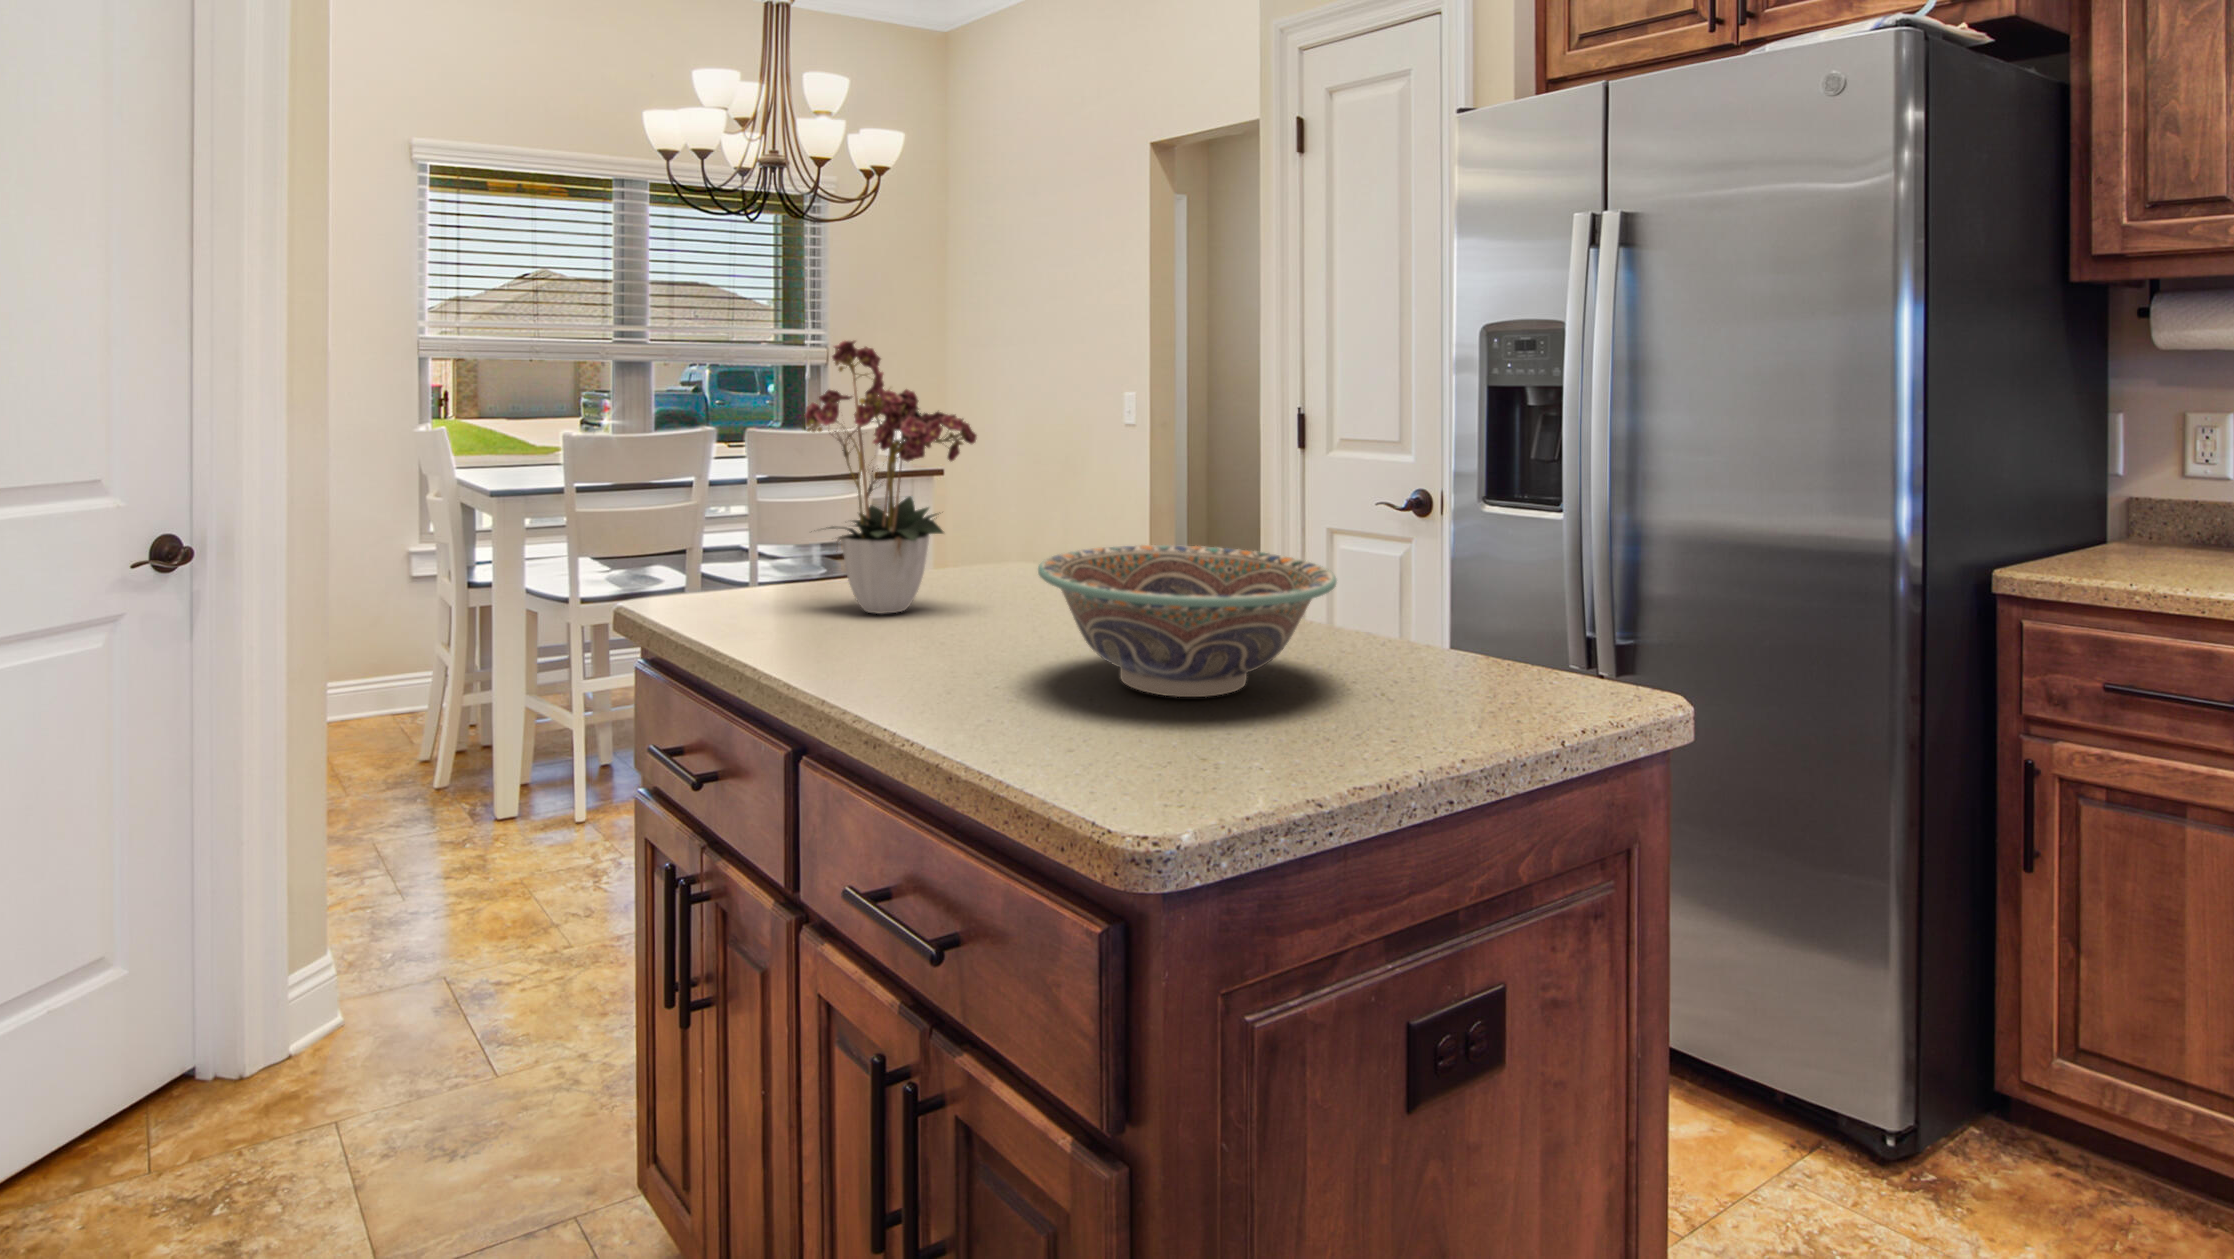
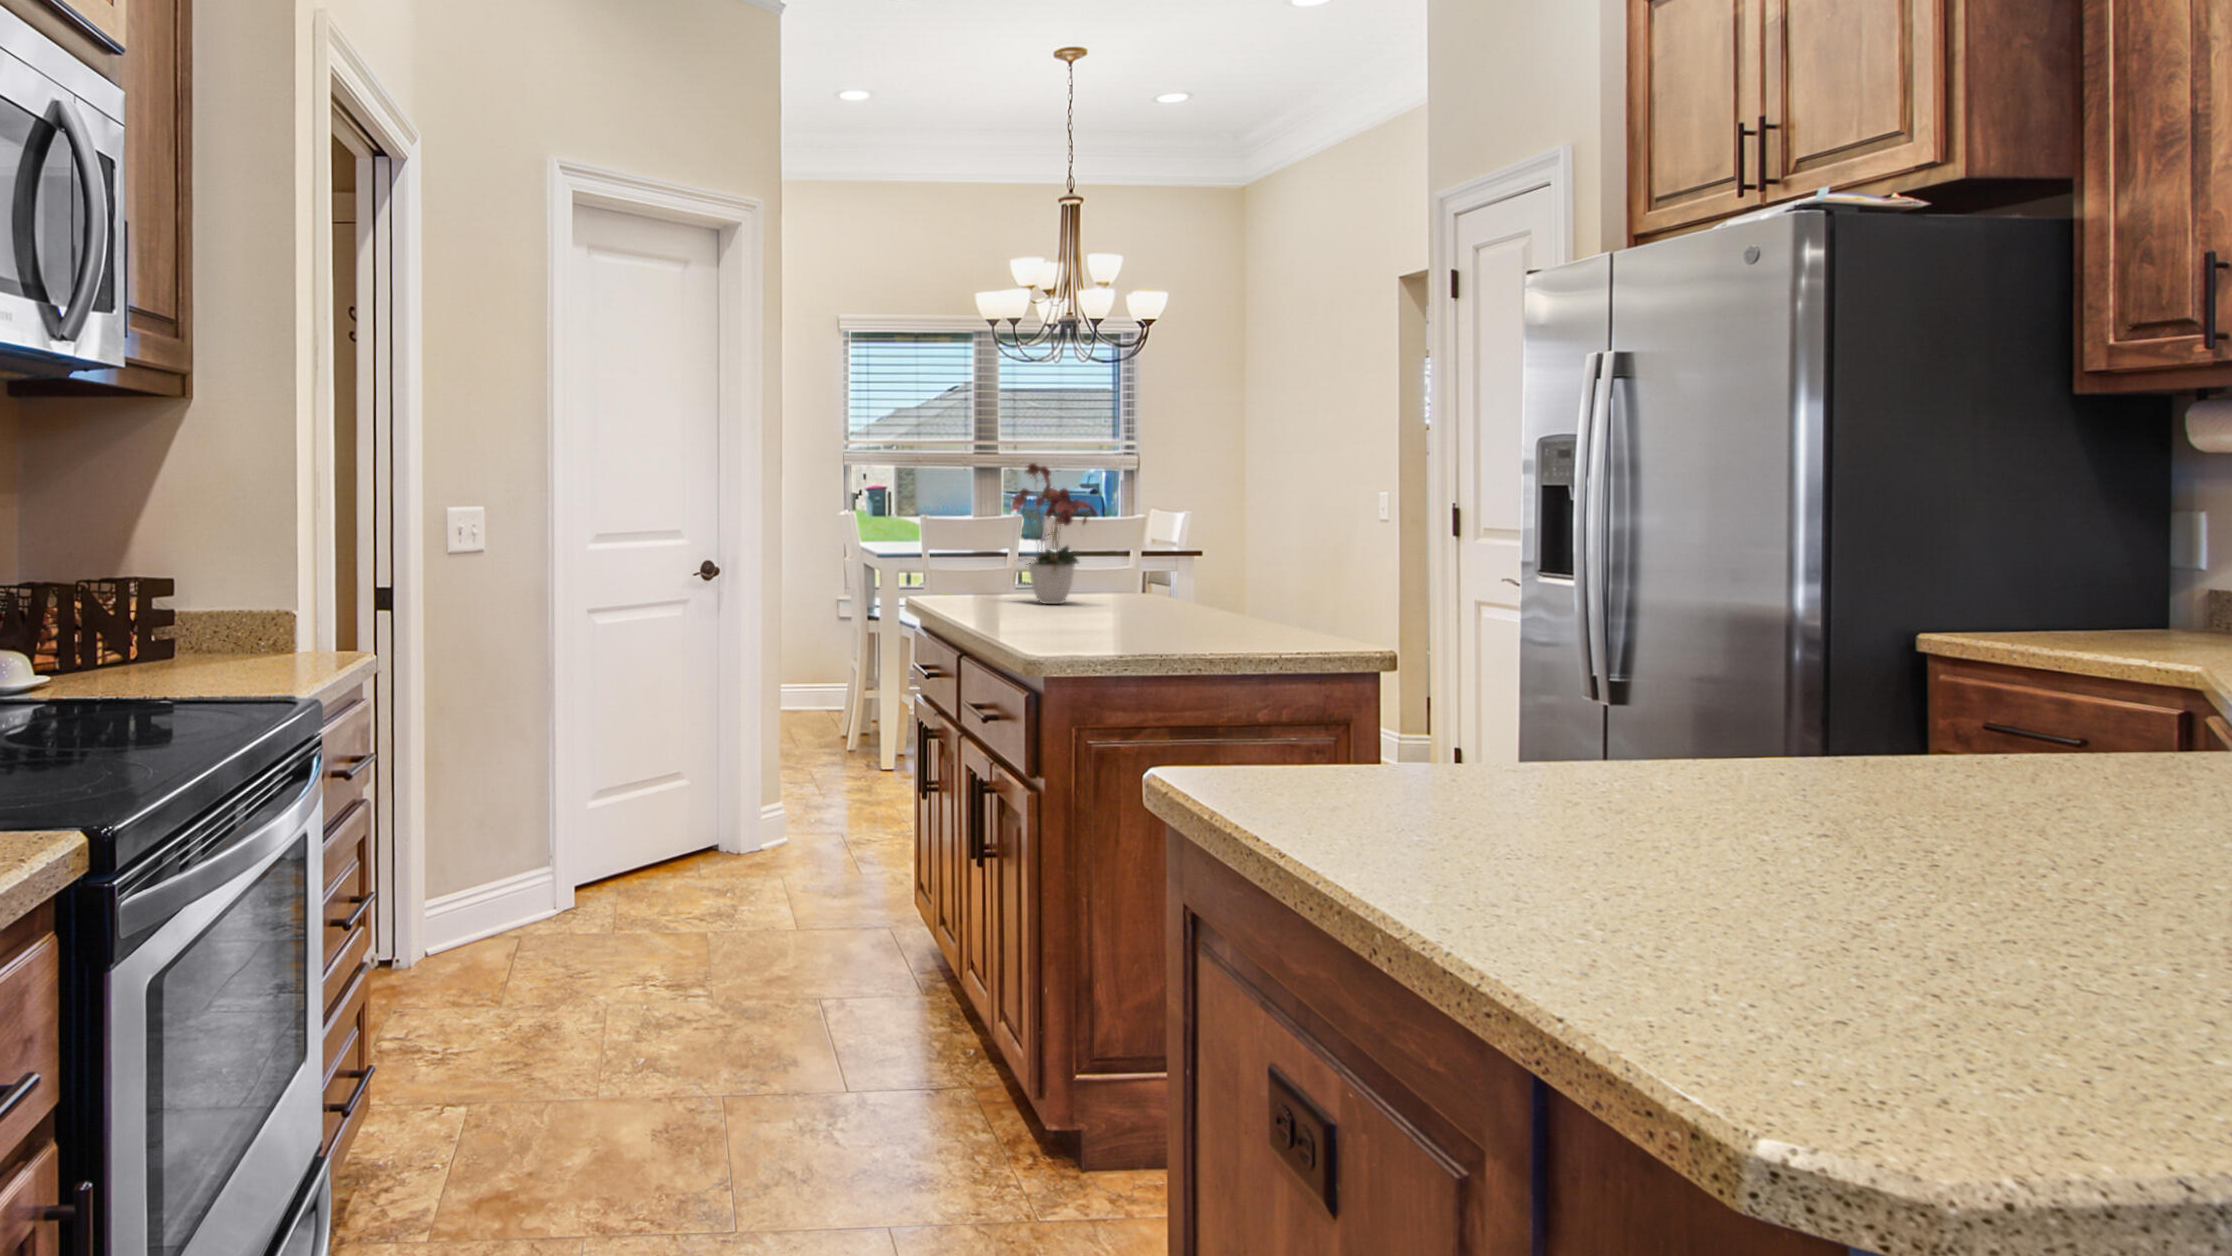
decorative bowl: present [1038,545,1337,697] -> none [1083,565,1231,630]

